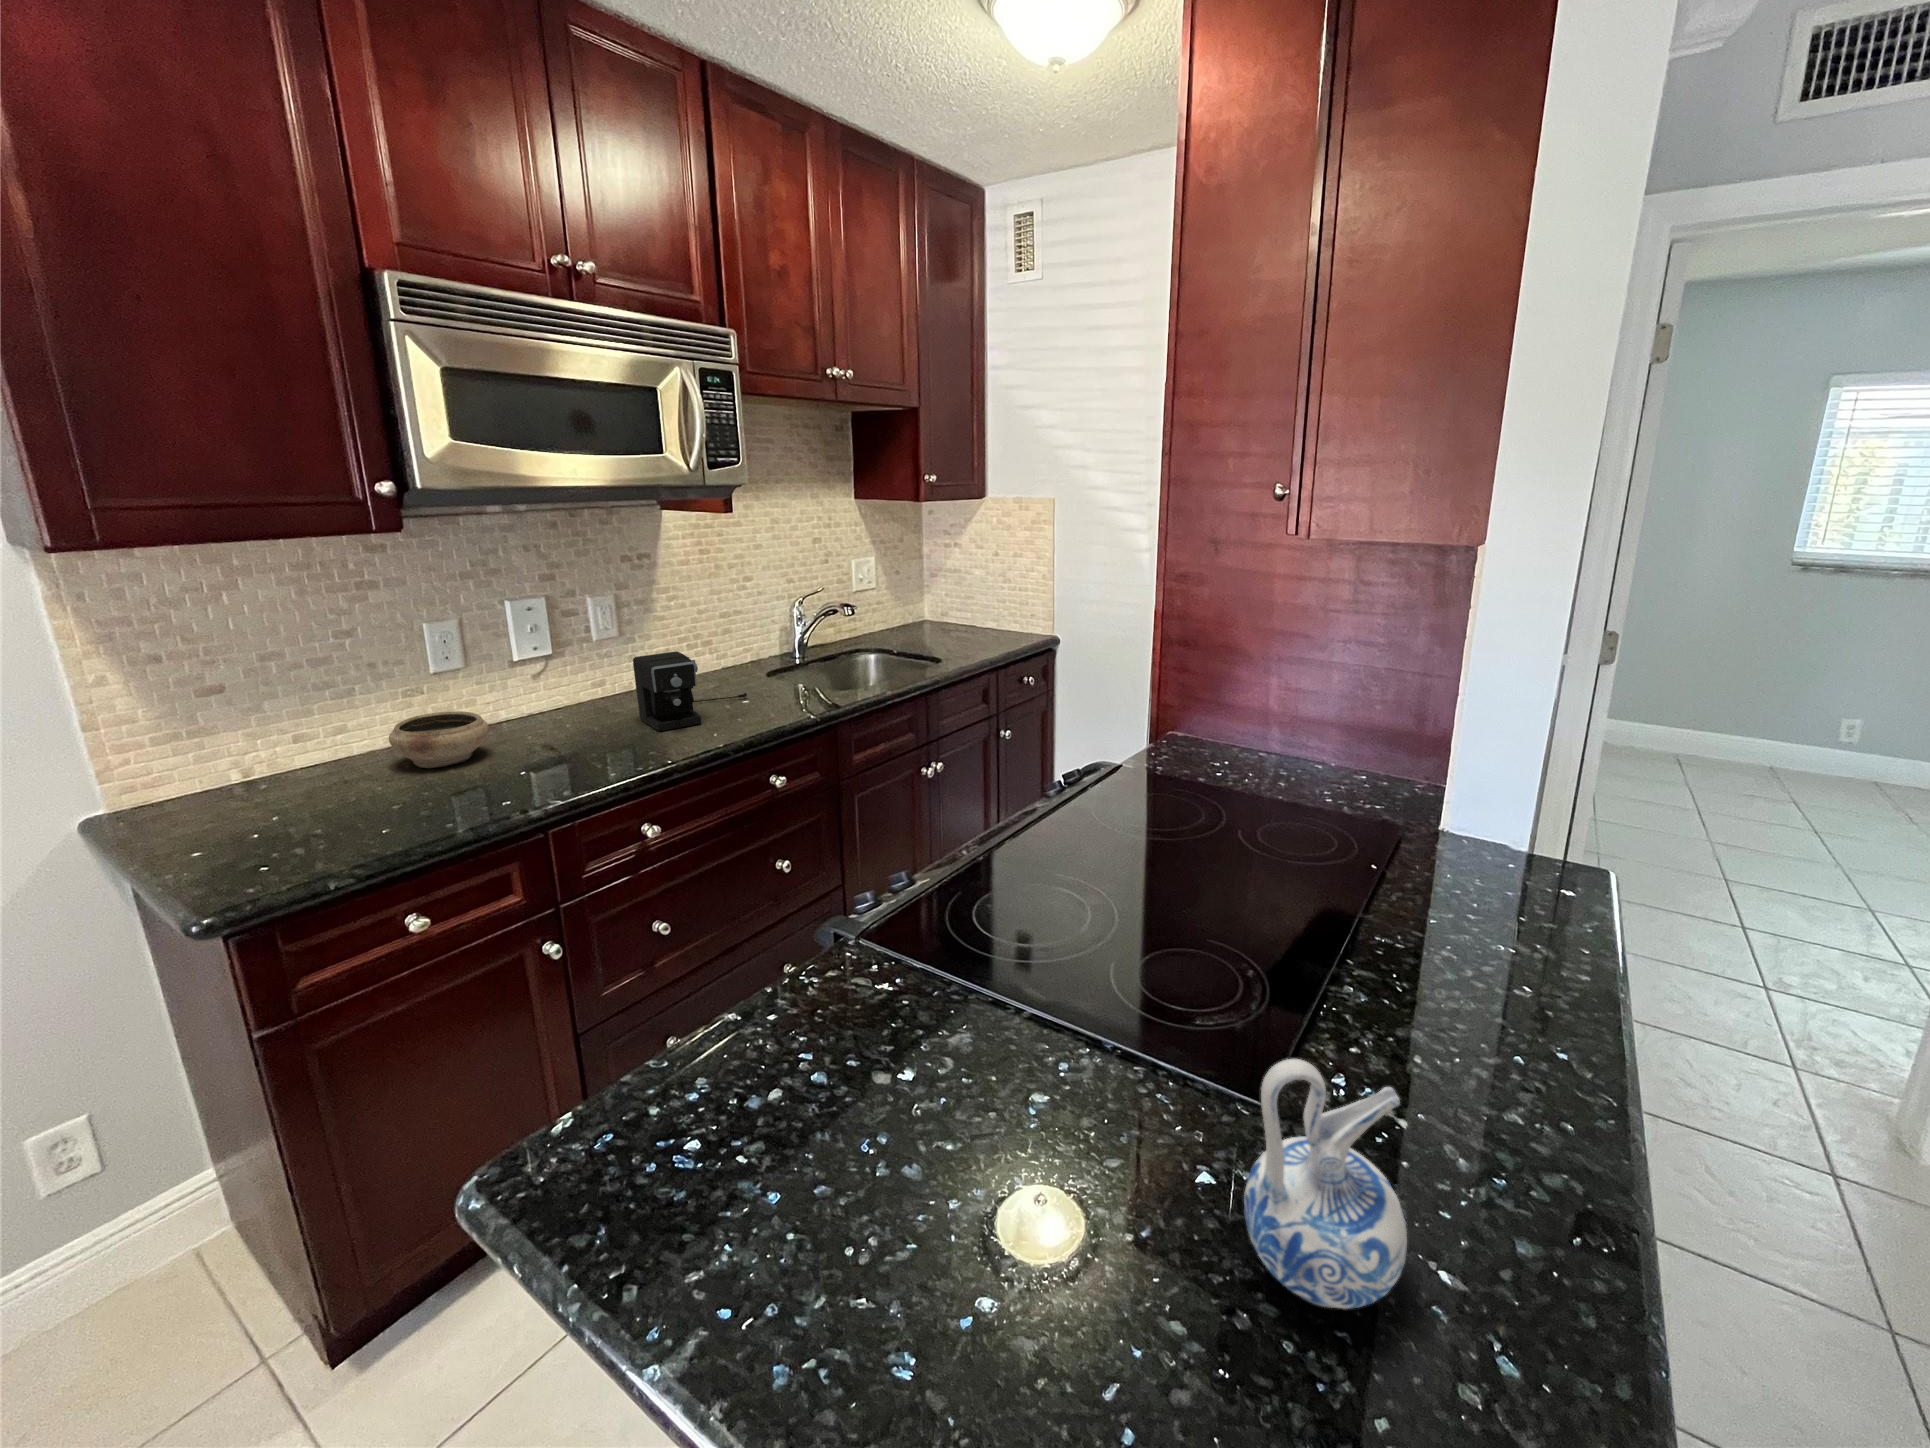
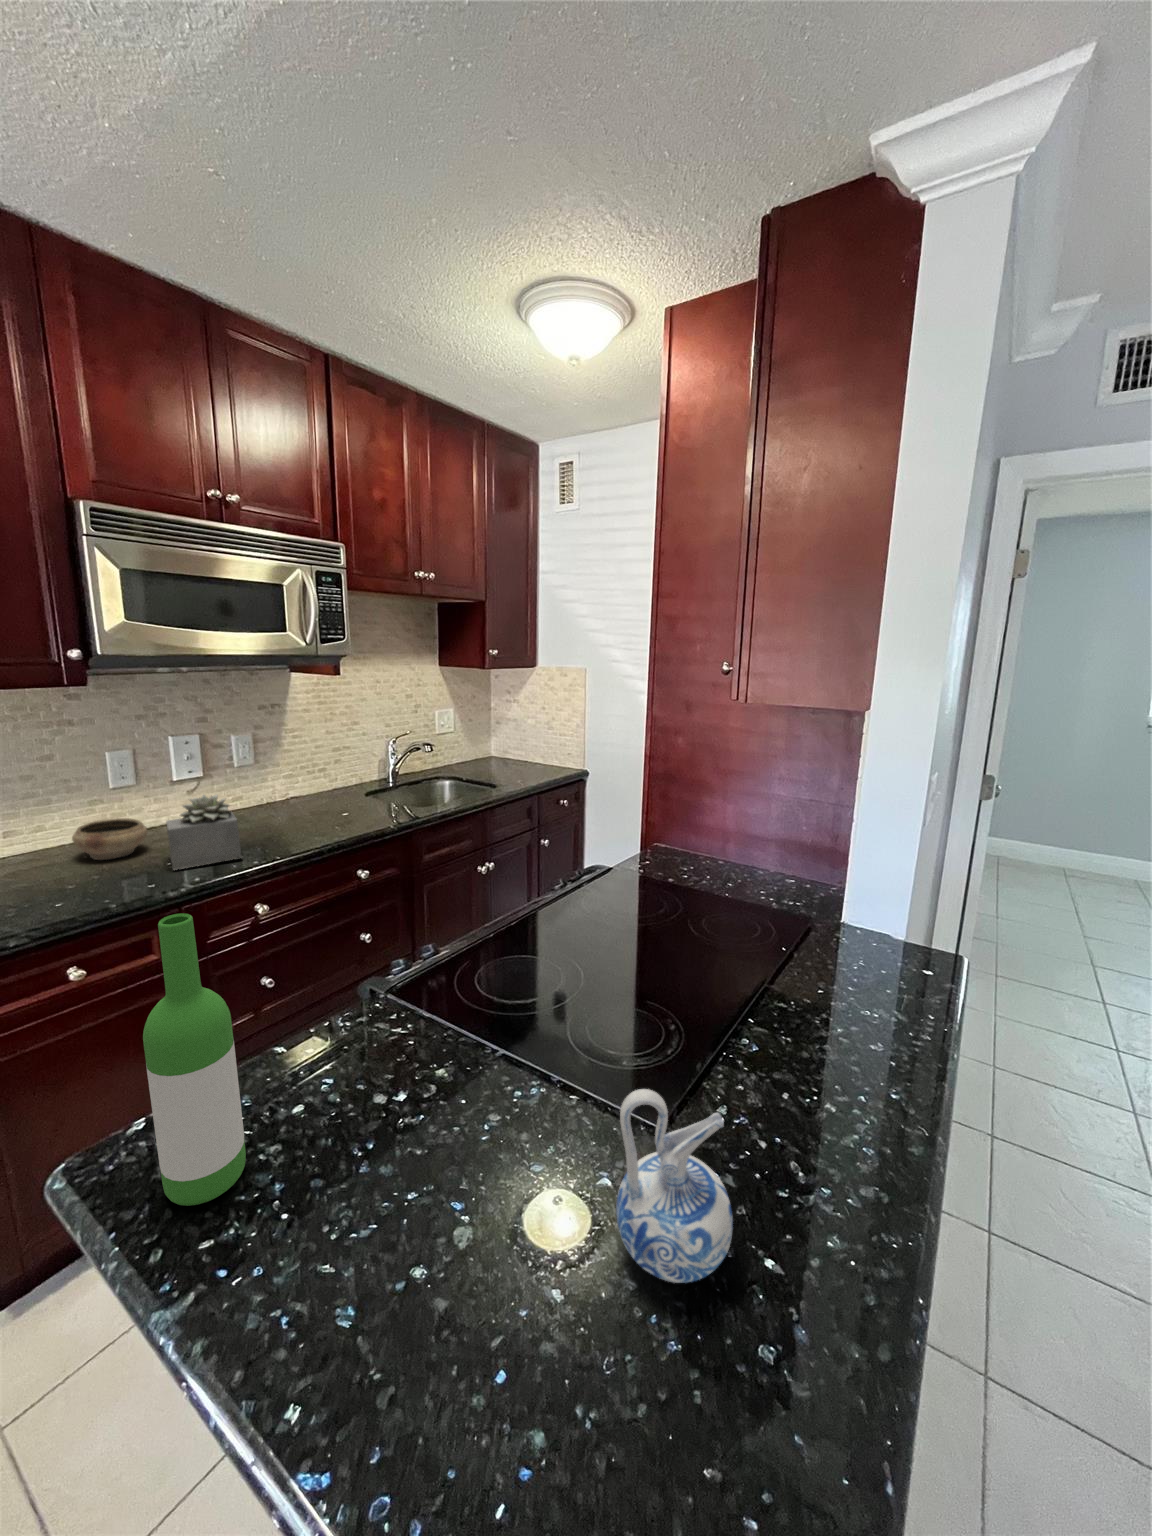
coffee maker: present [633,651,747,731] -> none [260,777,347,836]
succulent plant: none [516,676,622,779] -> present [166,795,242,870]
wine bottle: none [591,838,725,1228] -> present [143,913,246,1206]

